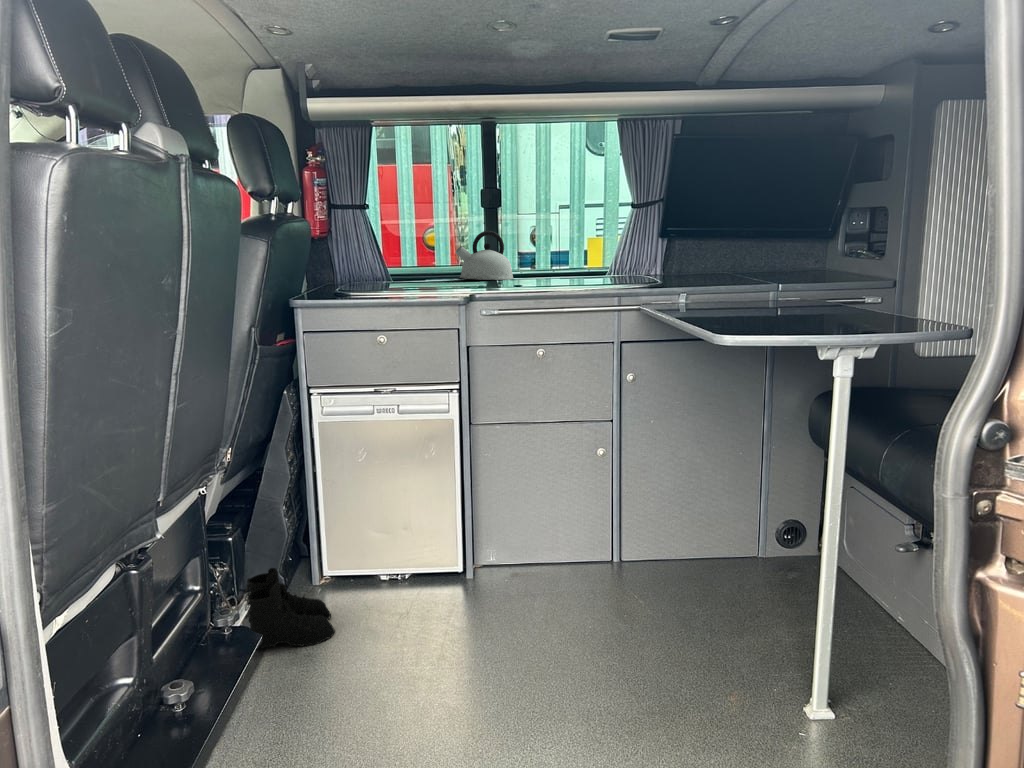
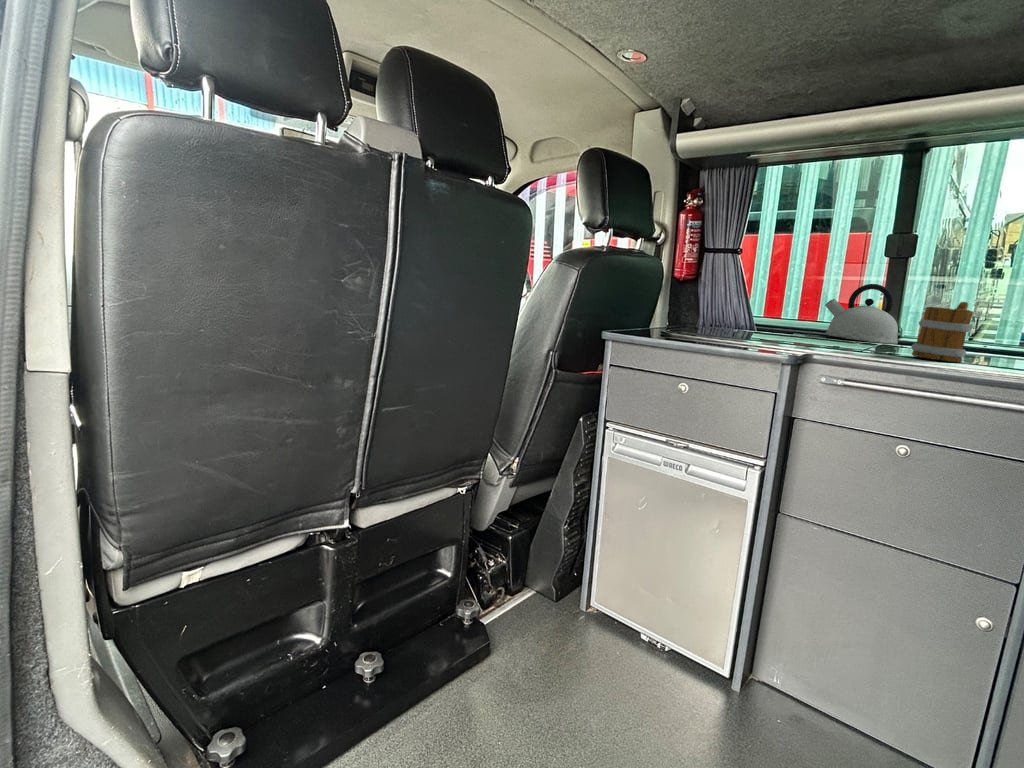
mug: none [531,242,563,287] -> present [911,302,973,363]
boots: present [245,568,335,649] -> none [483,587,572,688]

